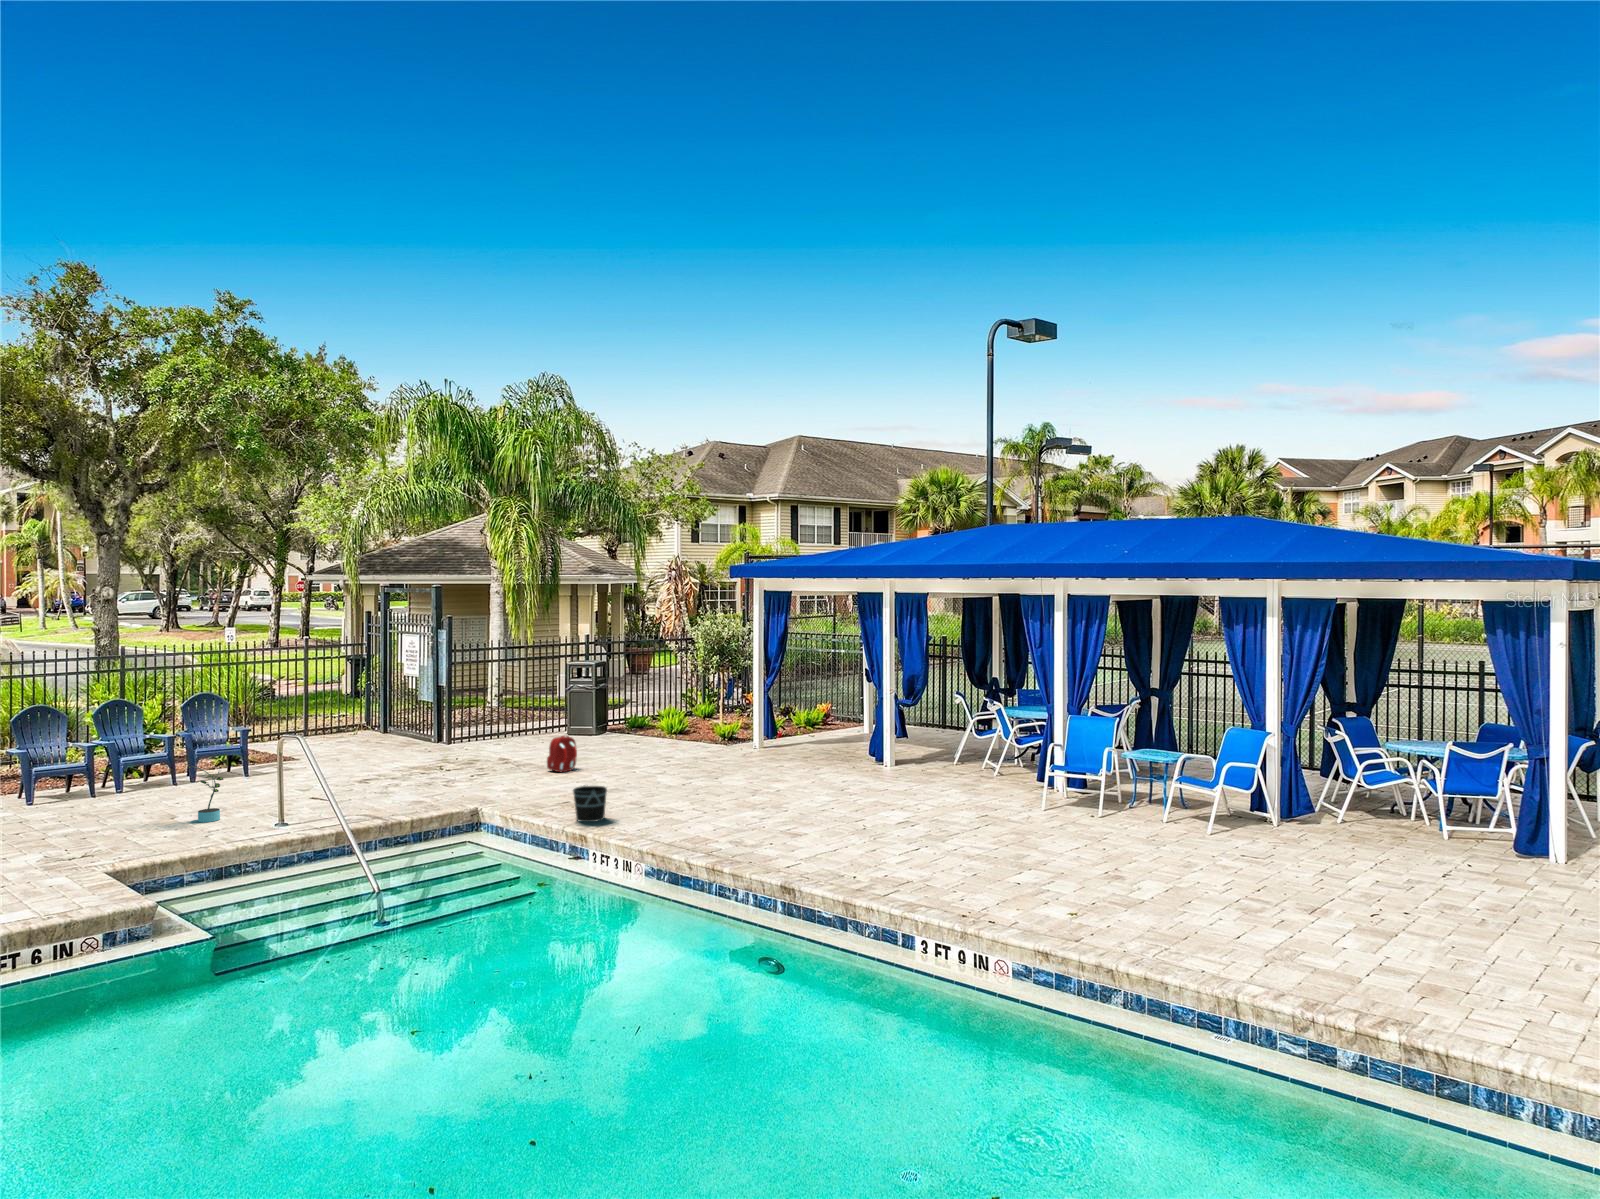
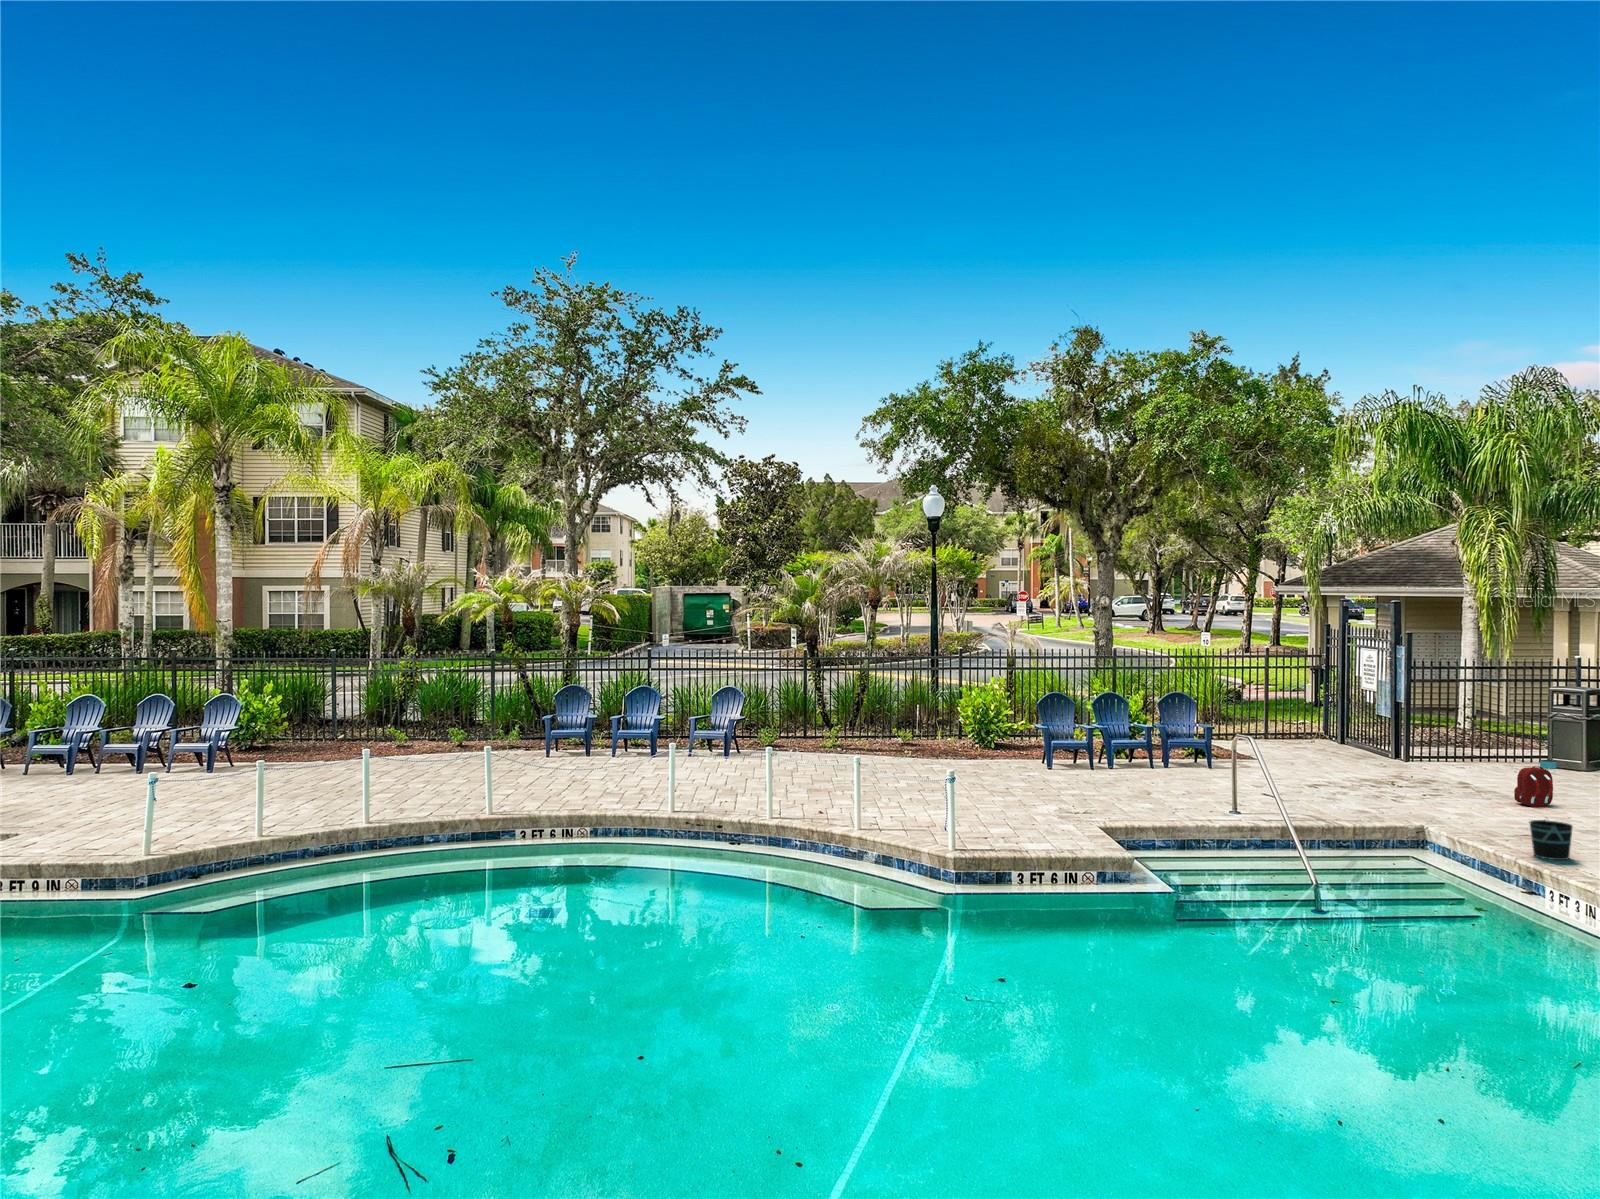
potted plant: present [188,758,227,822] -> present [1537,727,1558,769]

